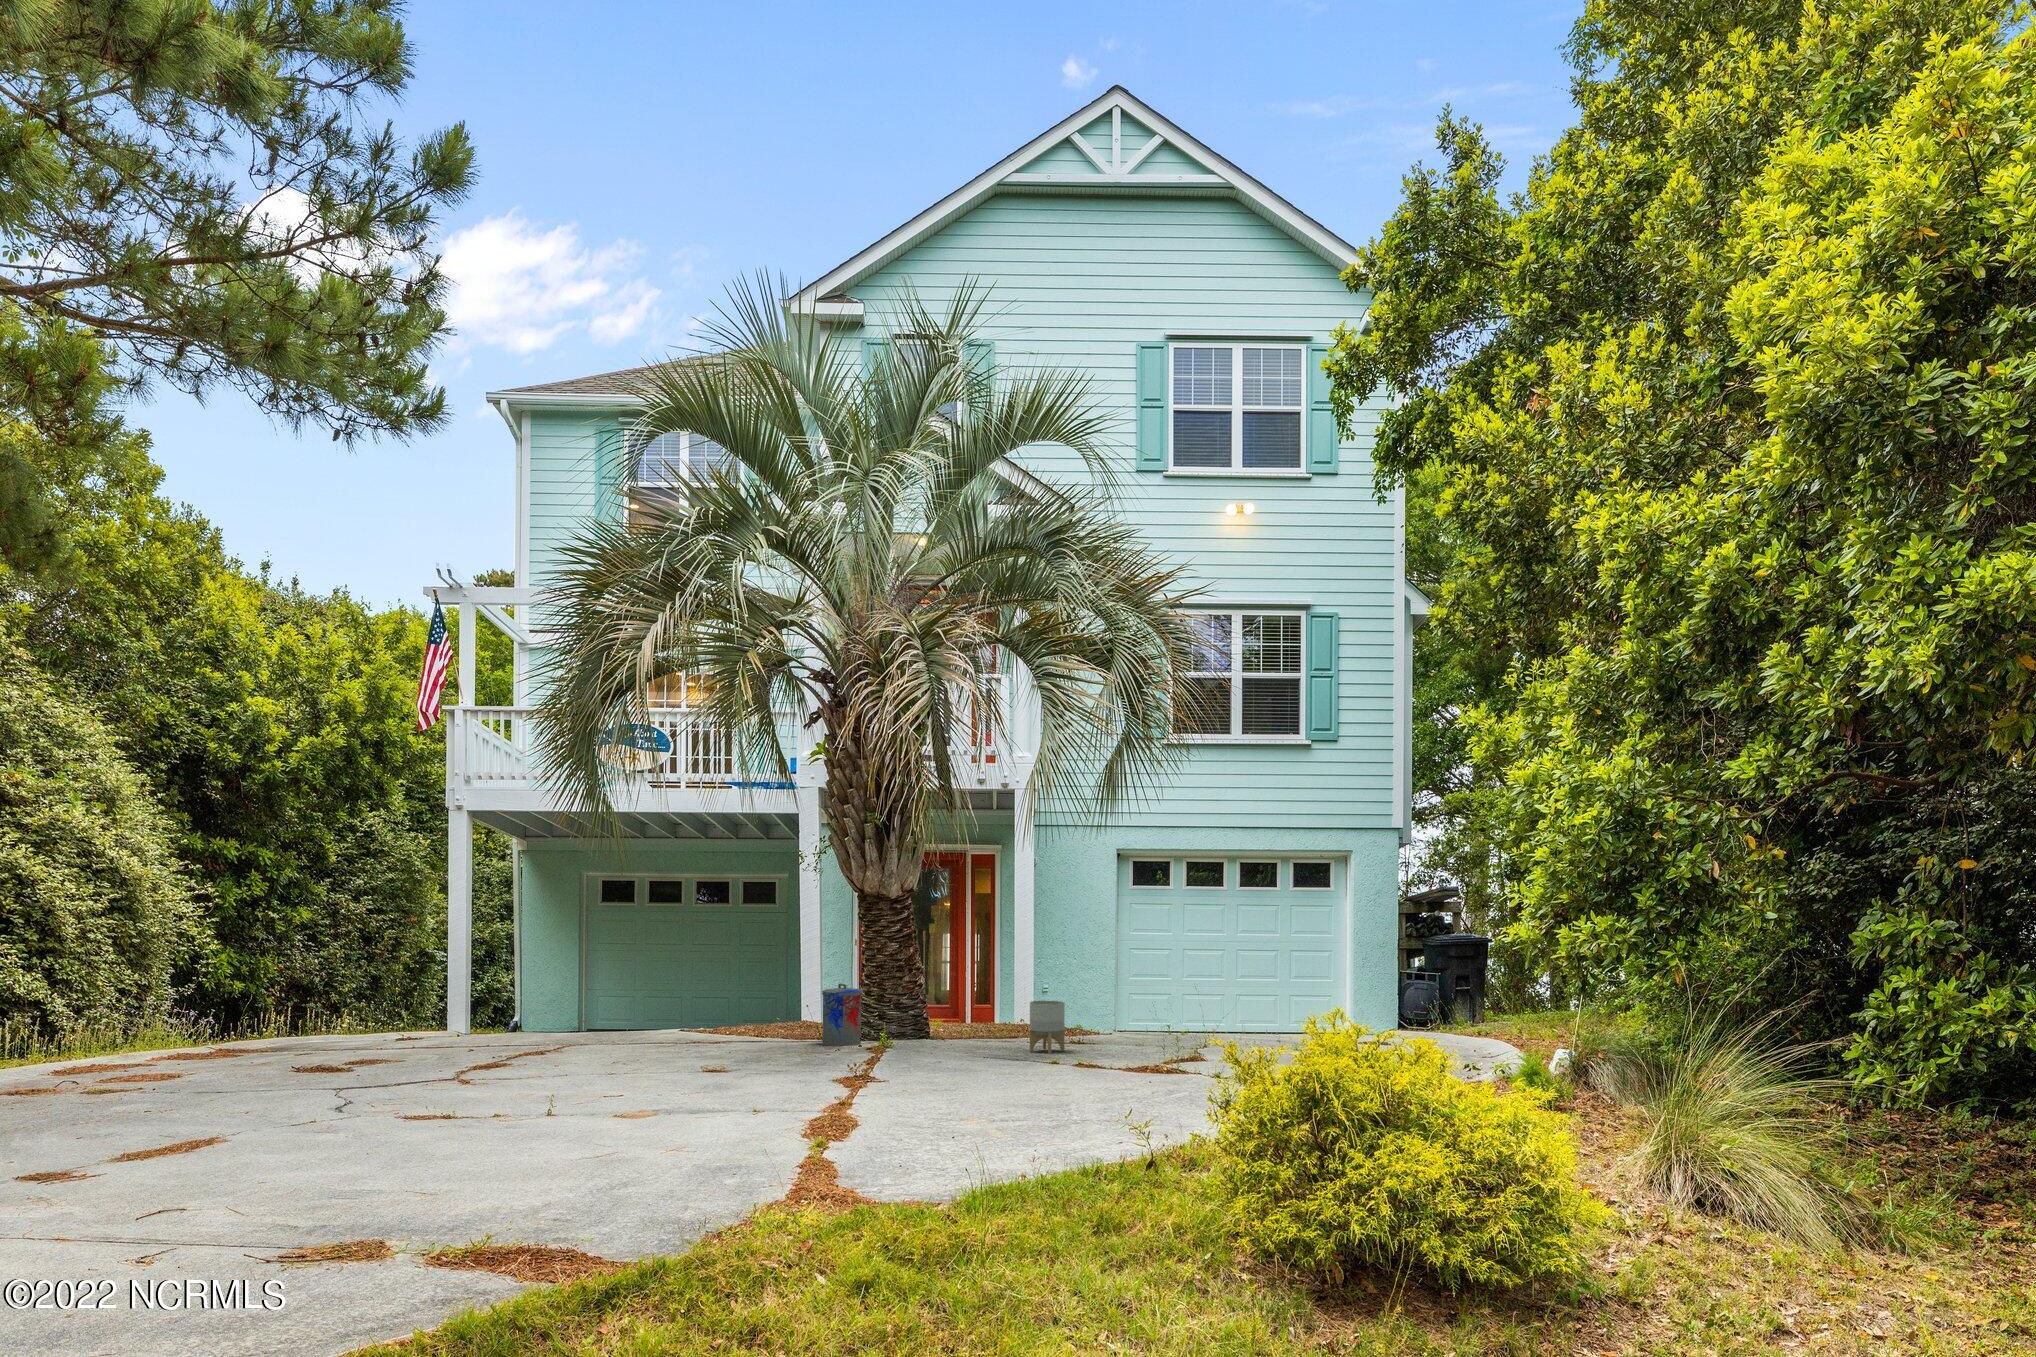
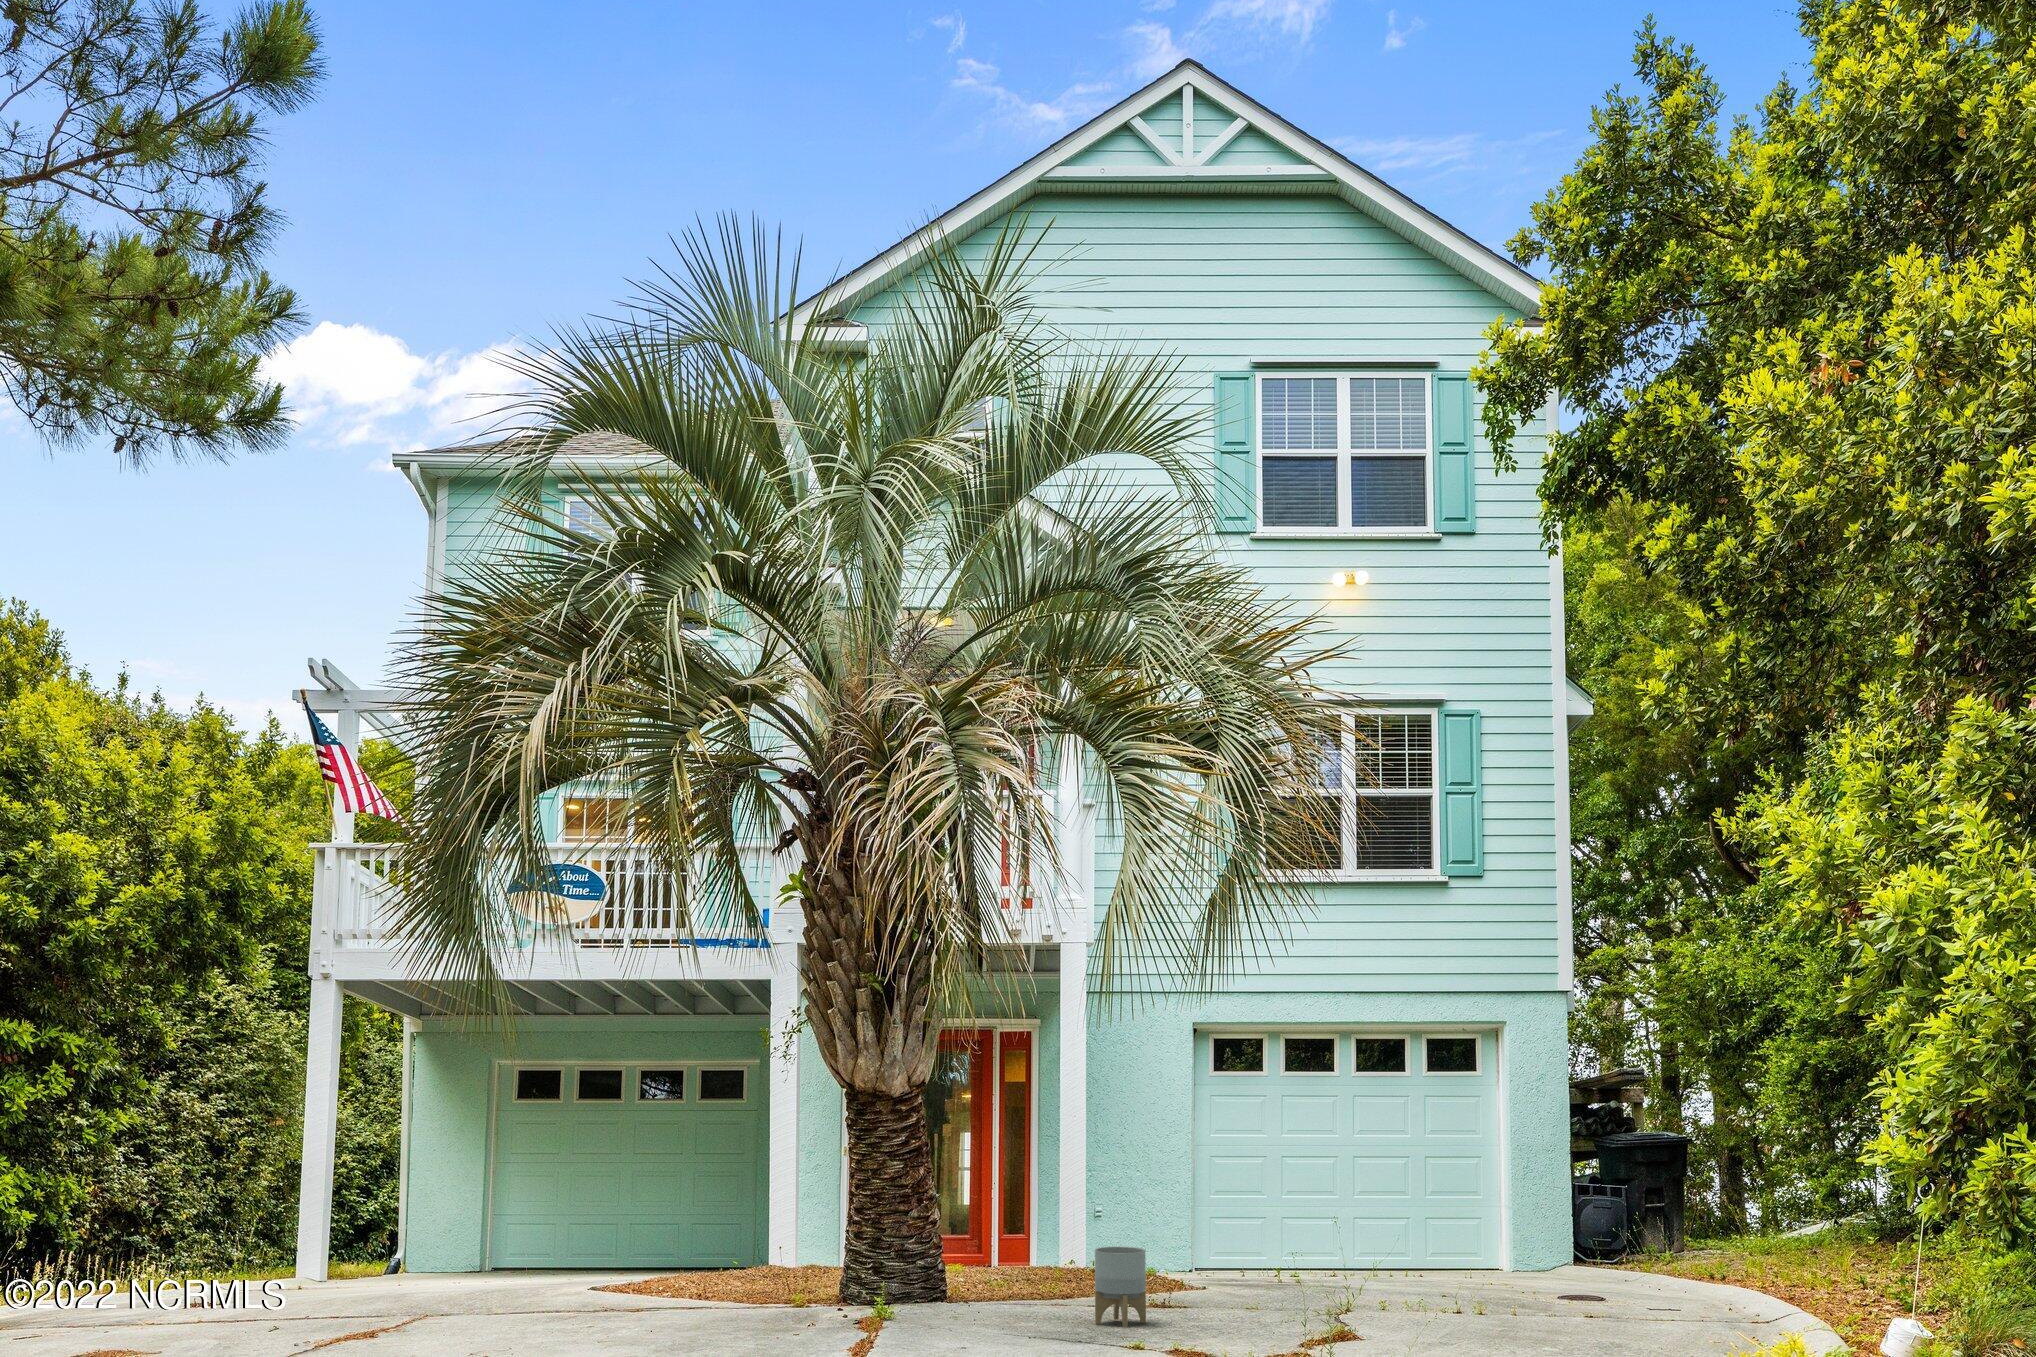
trash can: present [822,984,862,1046] -> none [794,1220,851,1314]

